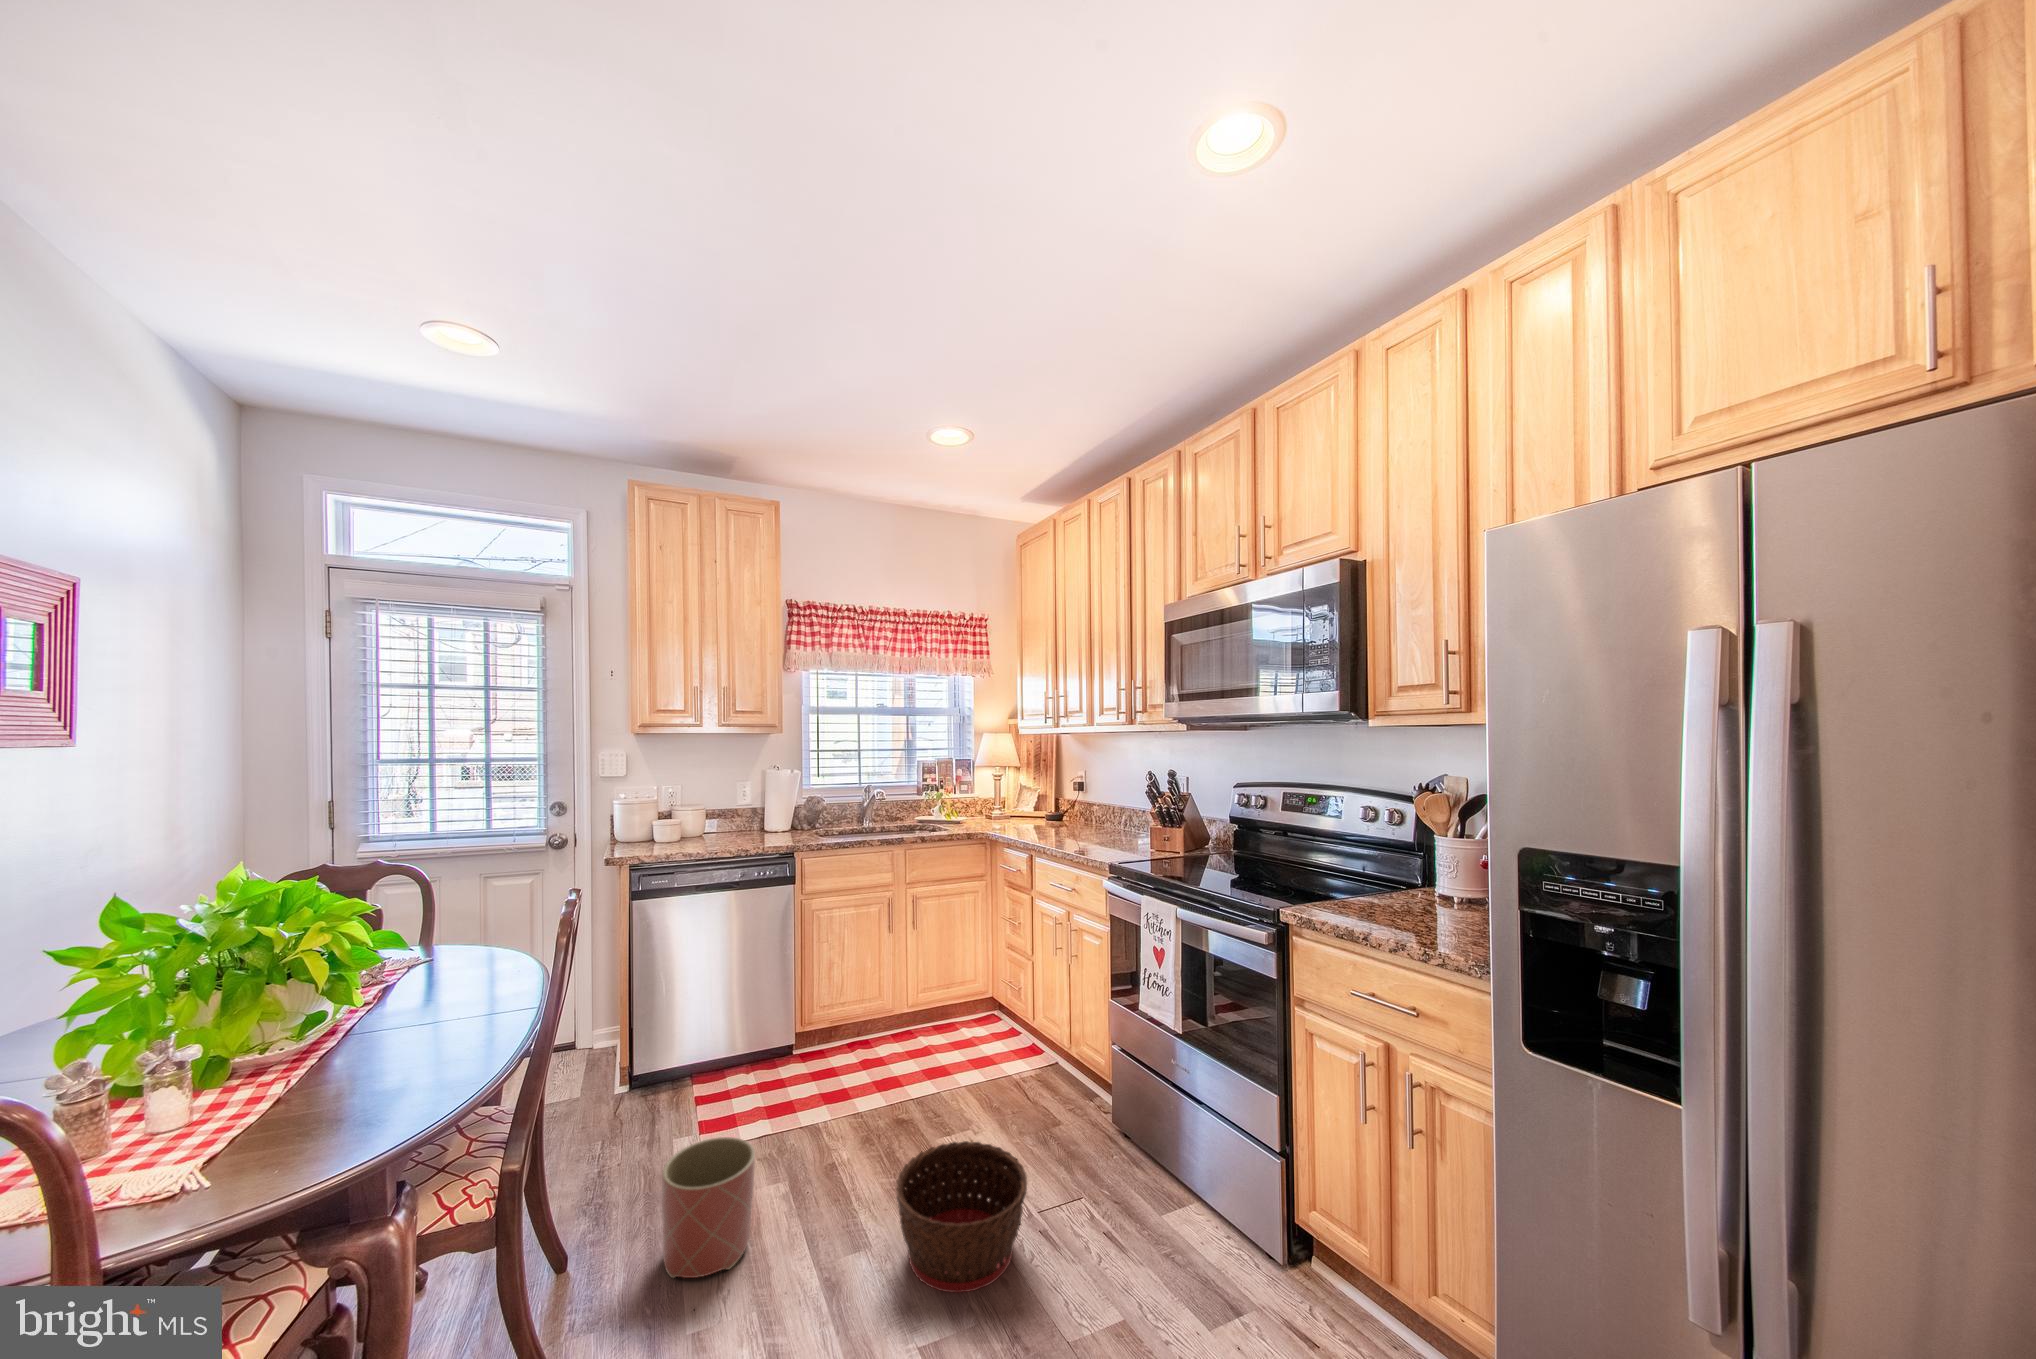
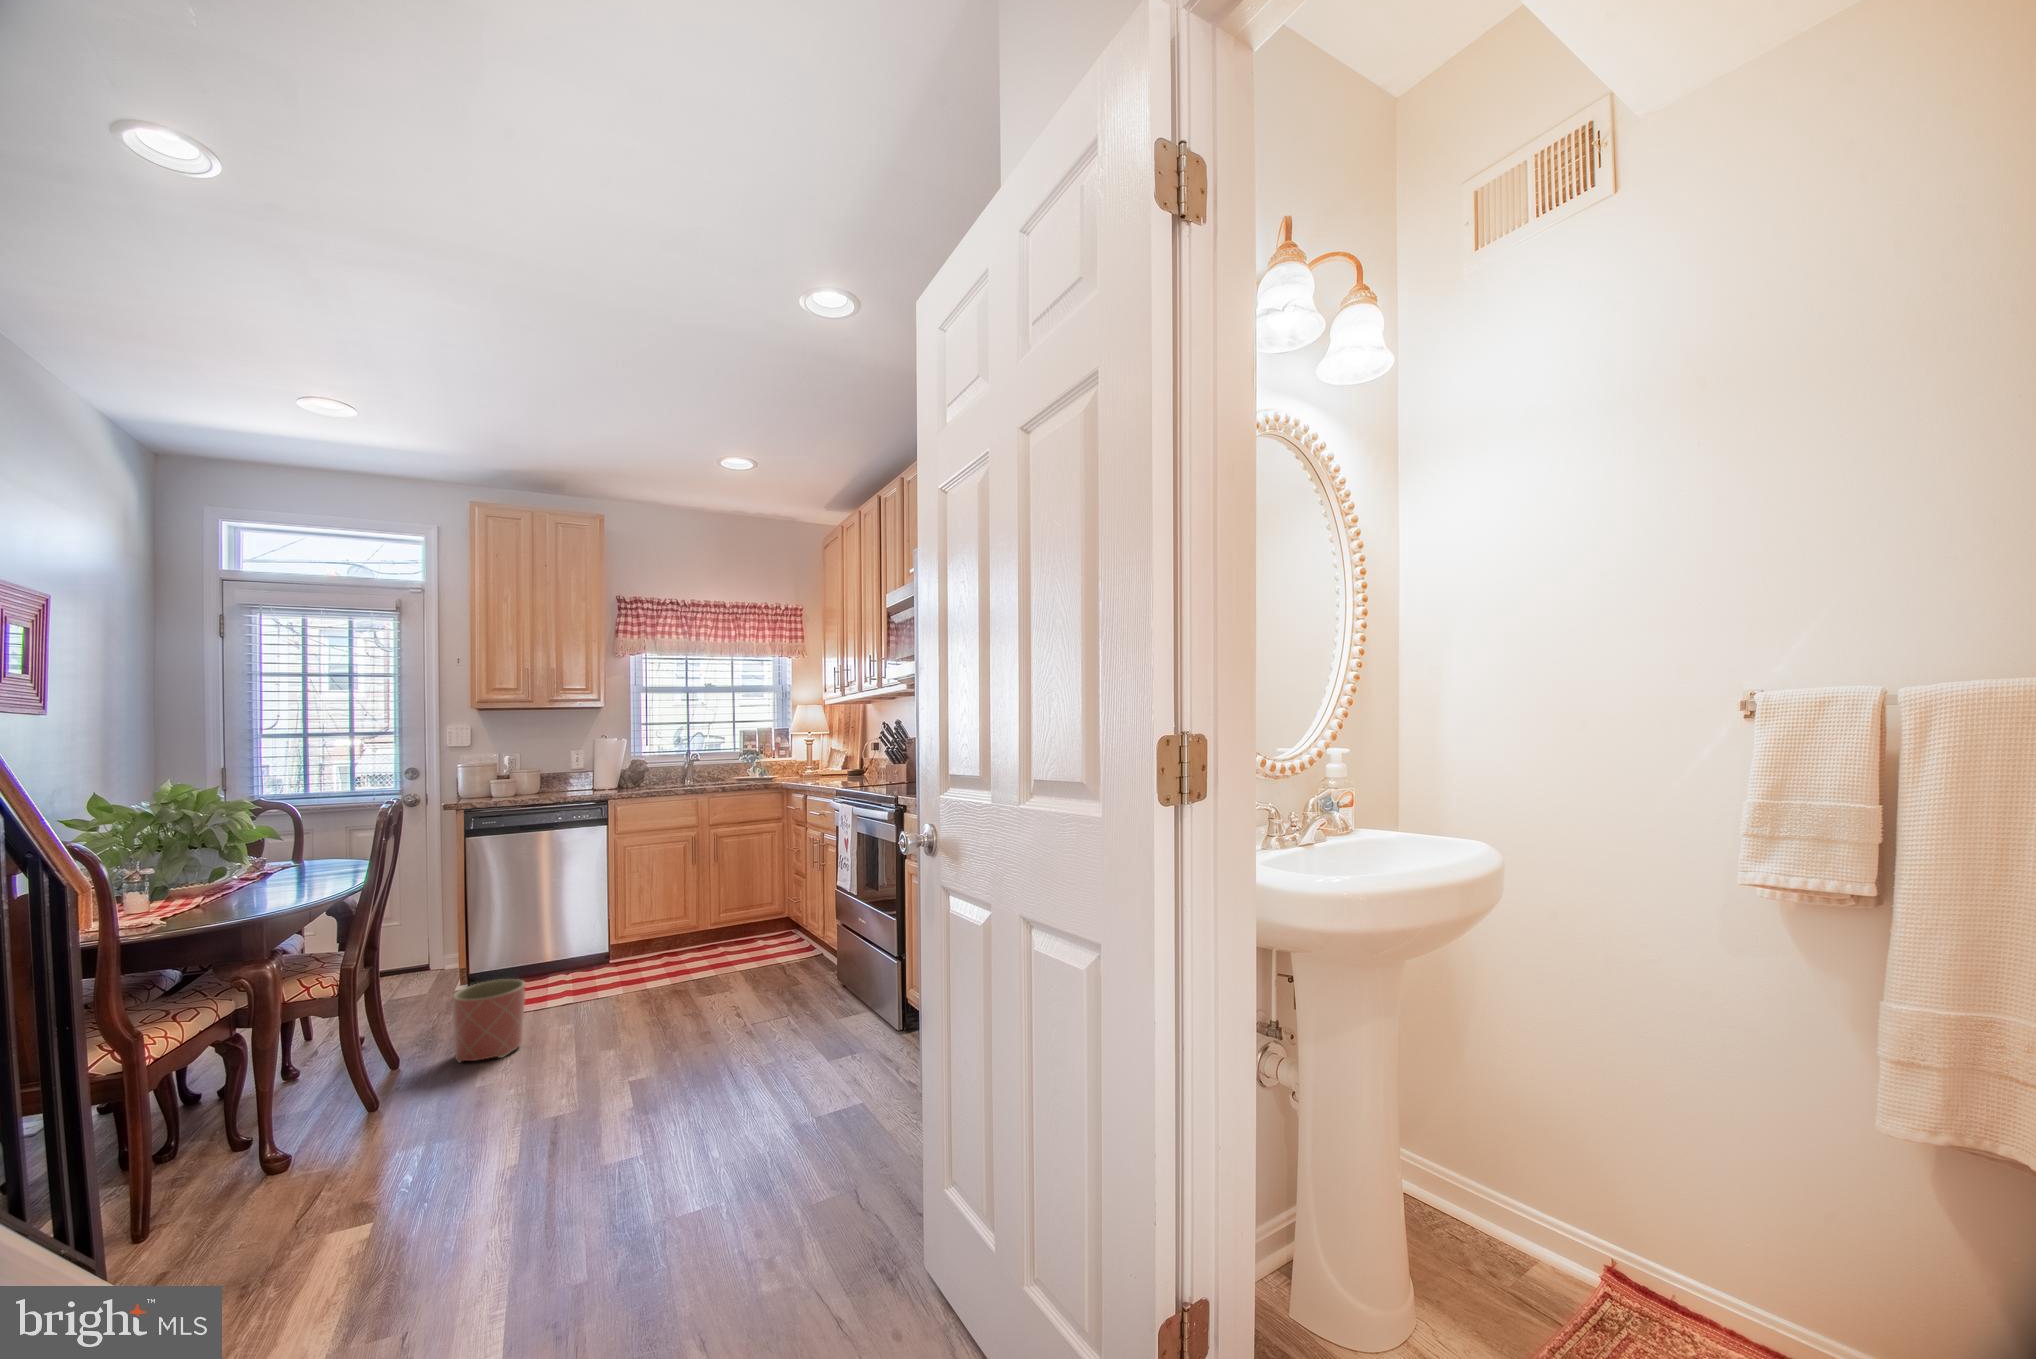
basket: present [896,1141,1027,1293] -> none [617,980,718,1062]

